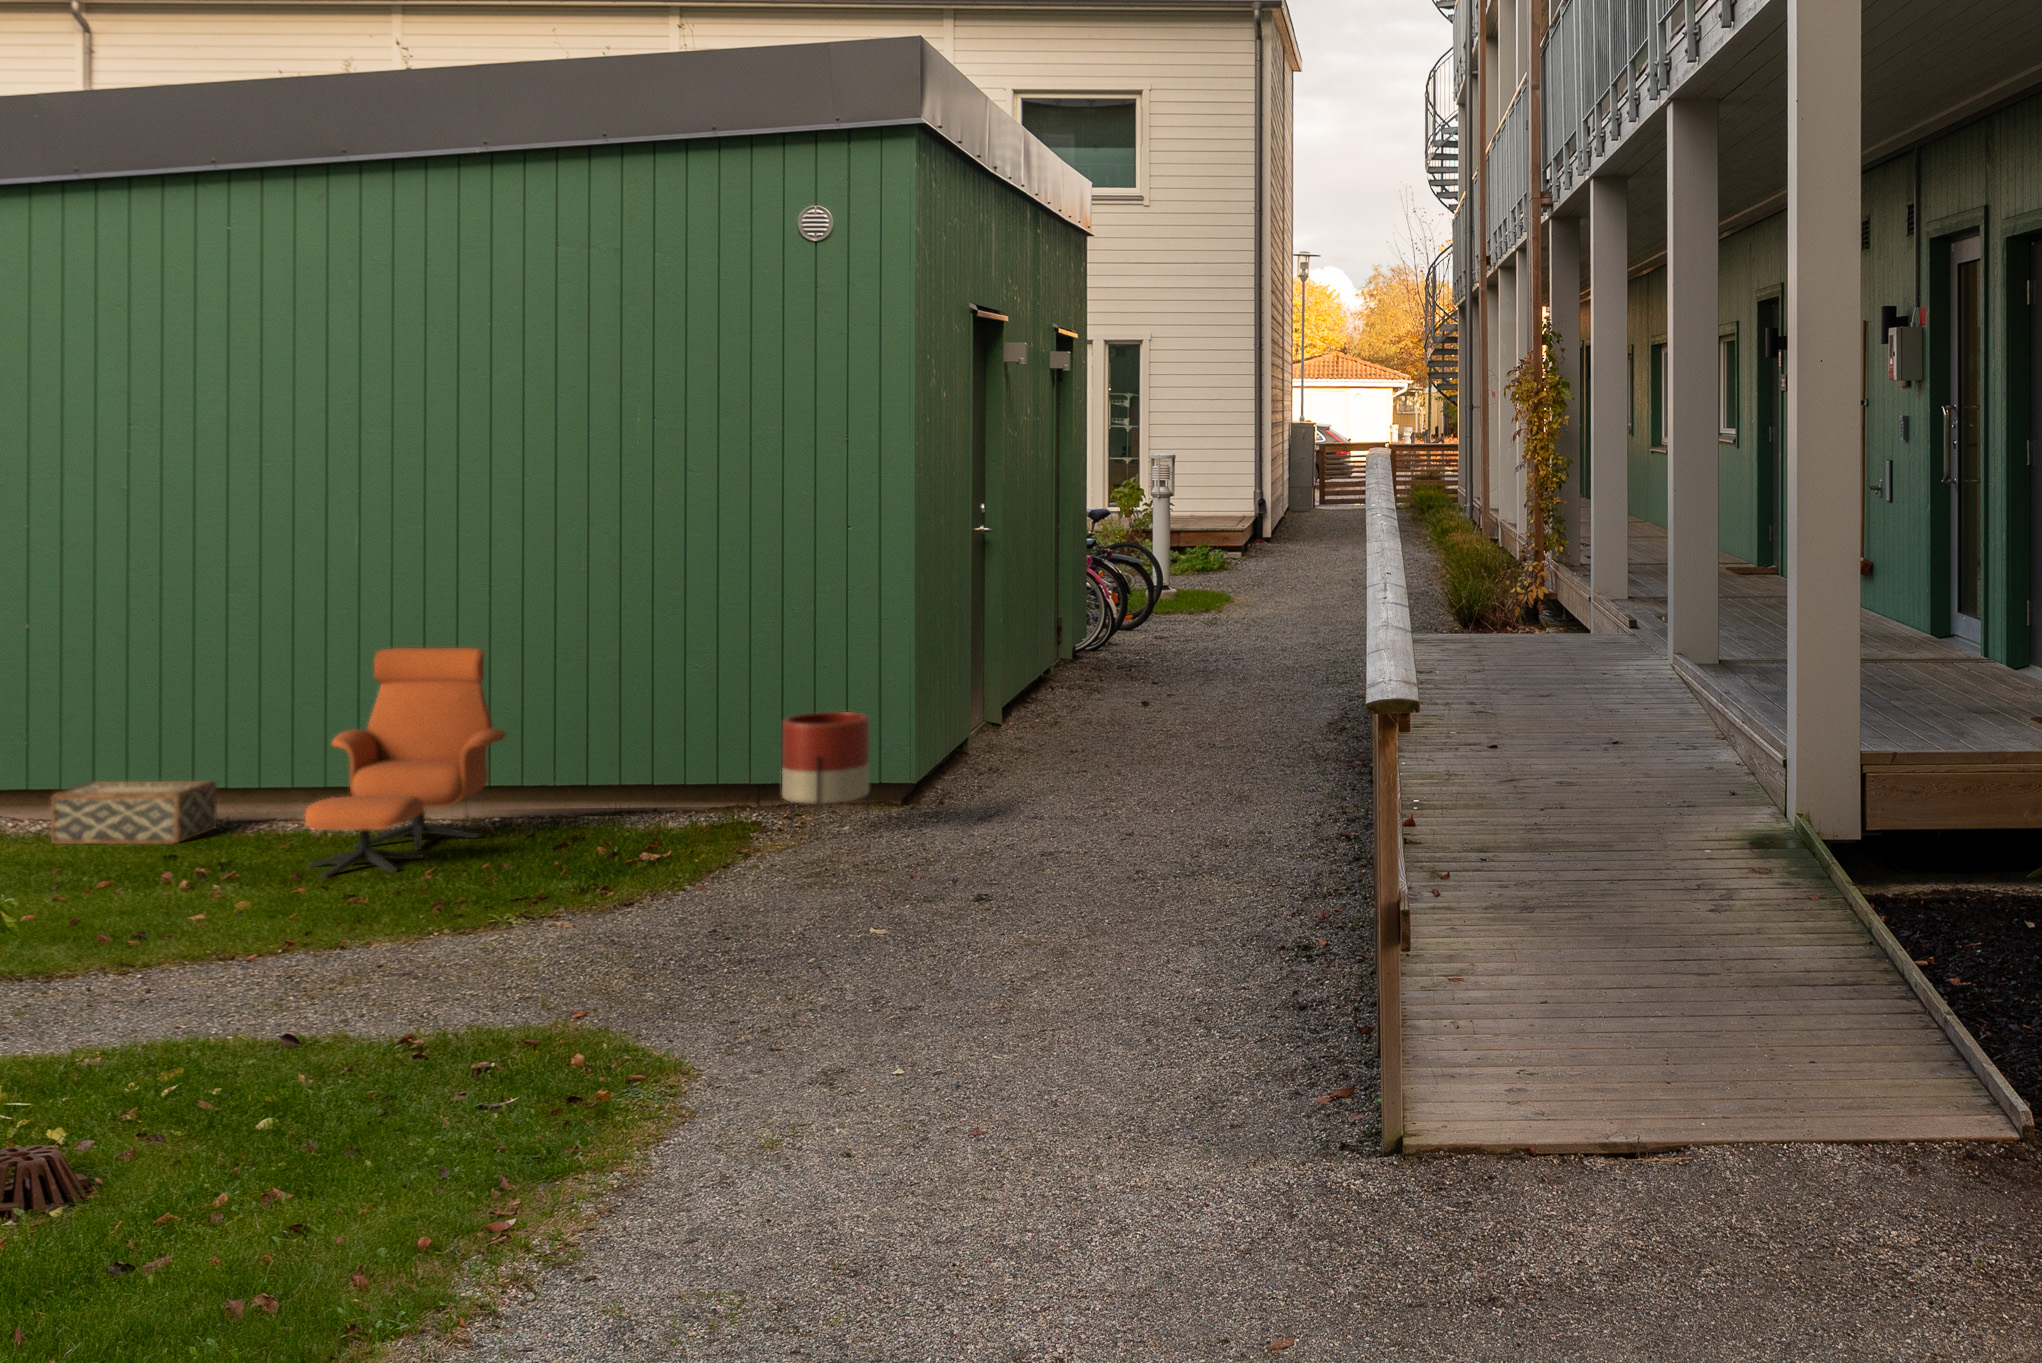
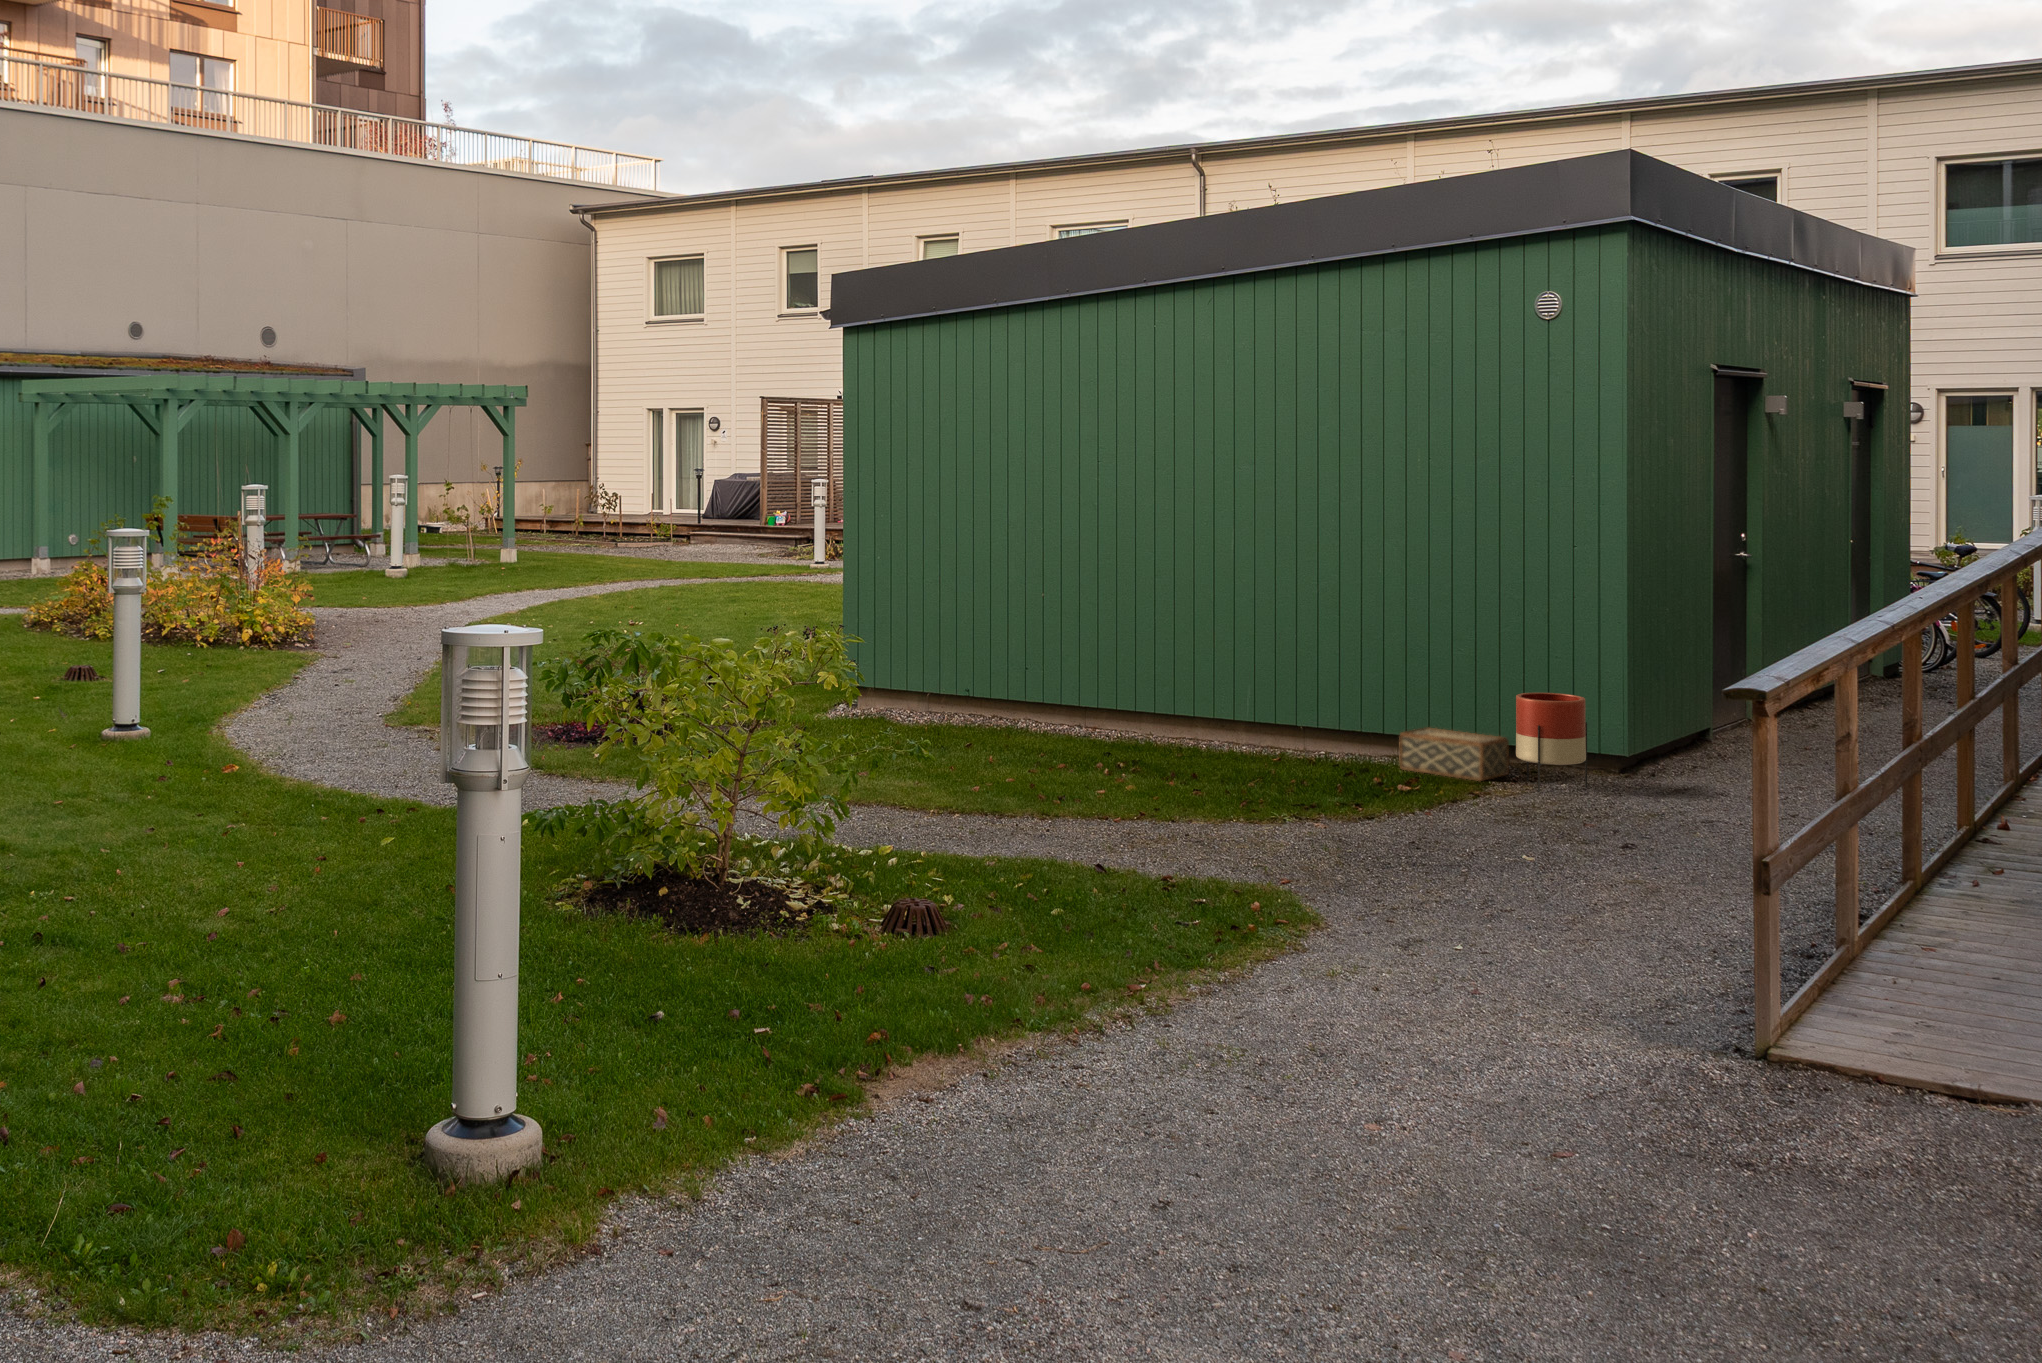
lounge chair: present [305,648,506,877] -> none [1191,617,1329,771]
woven basket: present [51,781,217,844] -> present [1400,727,1509,781]

